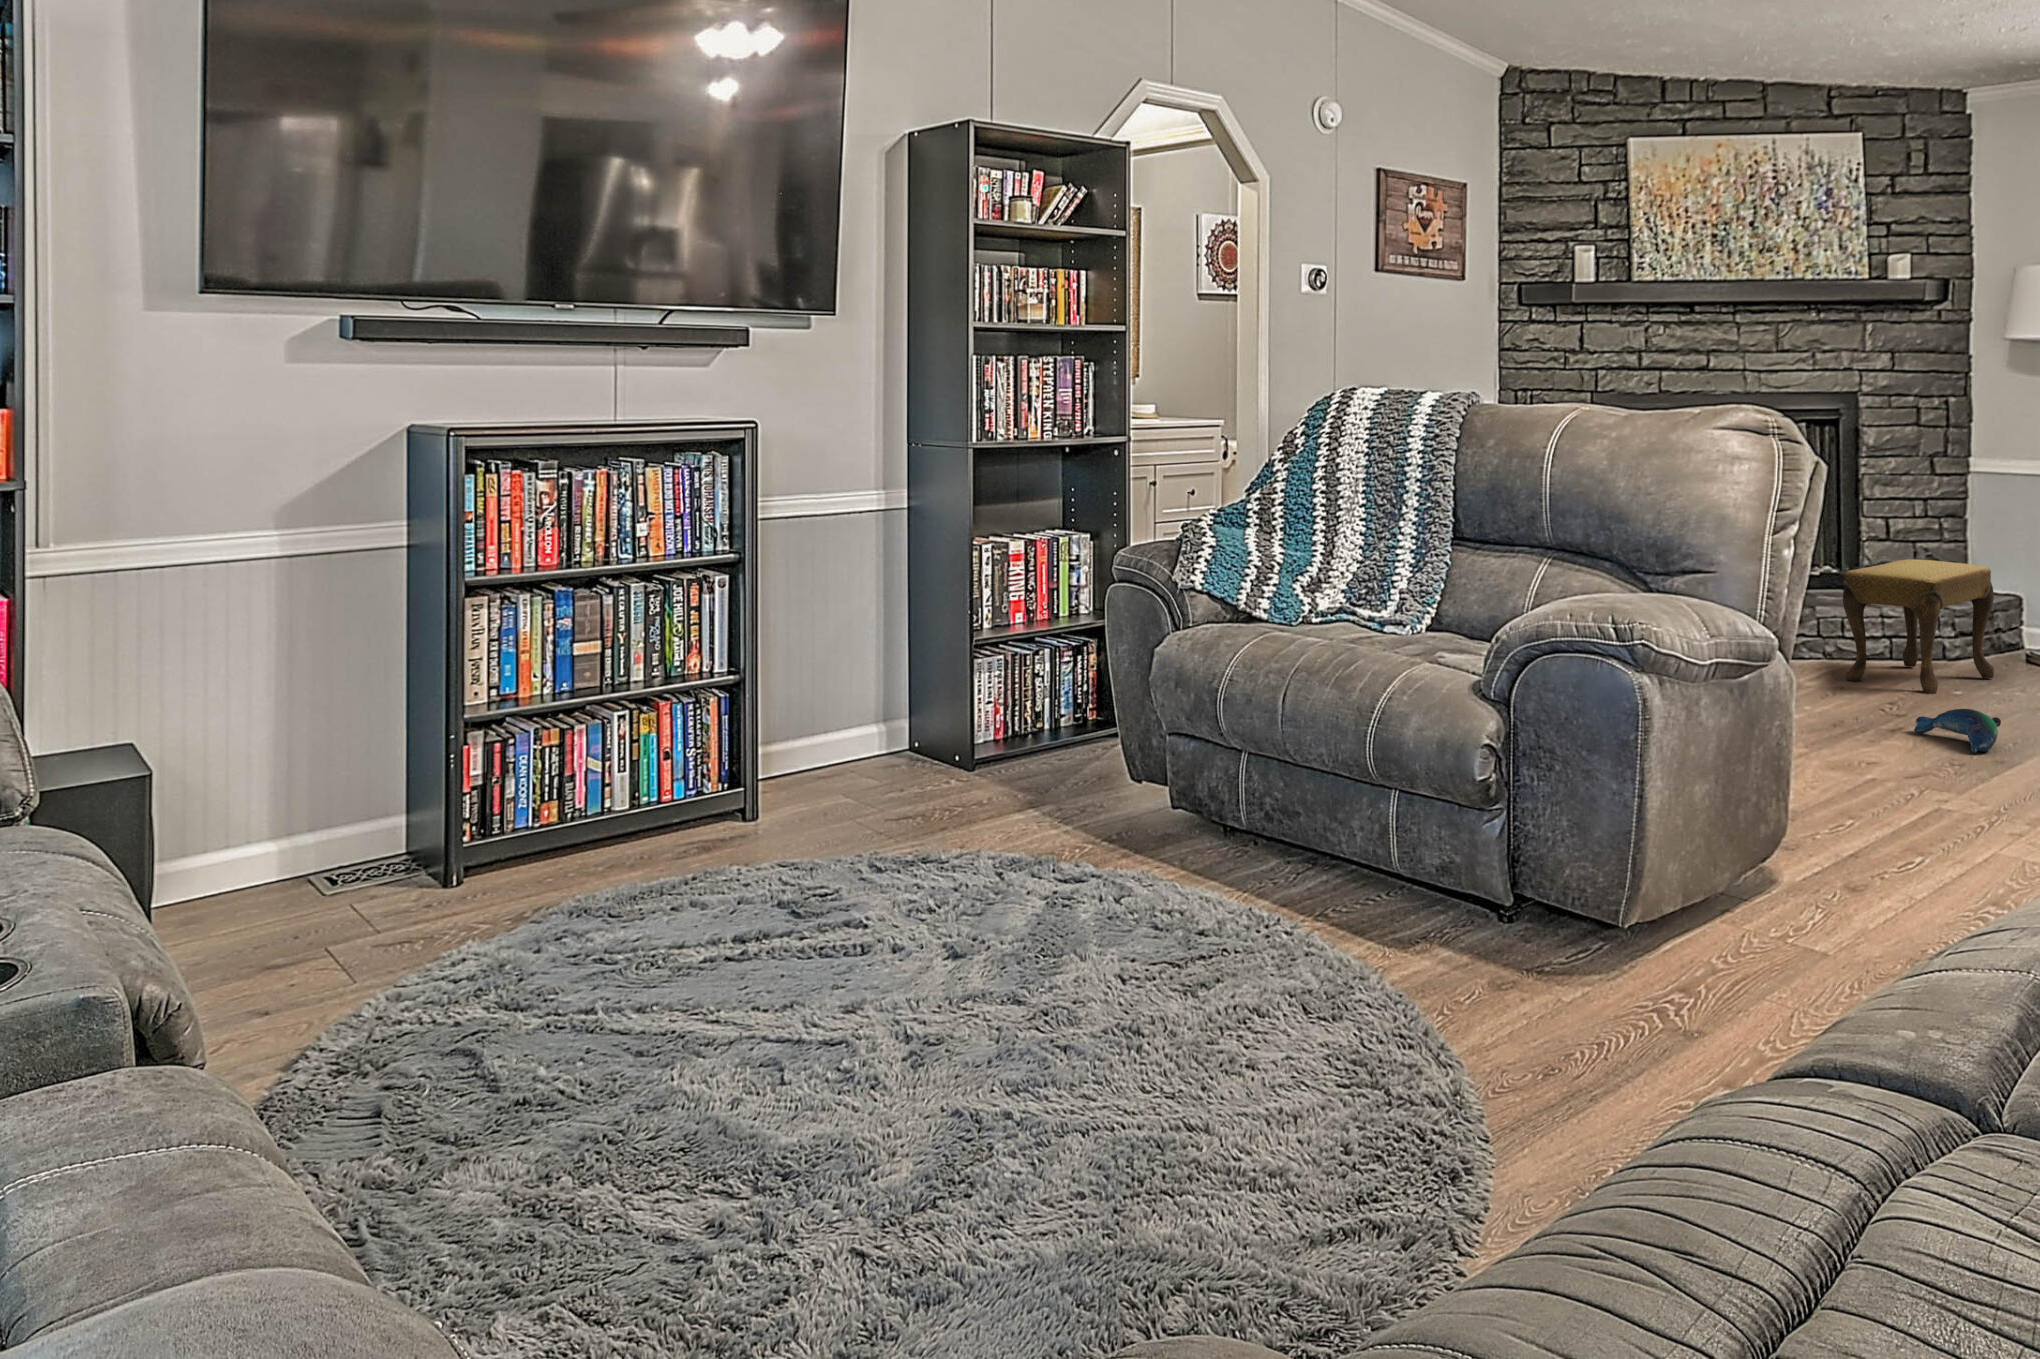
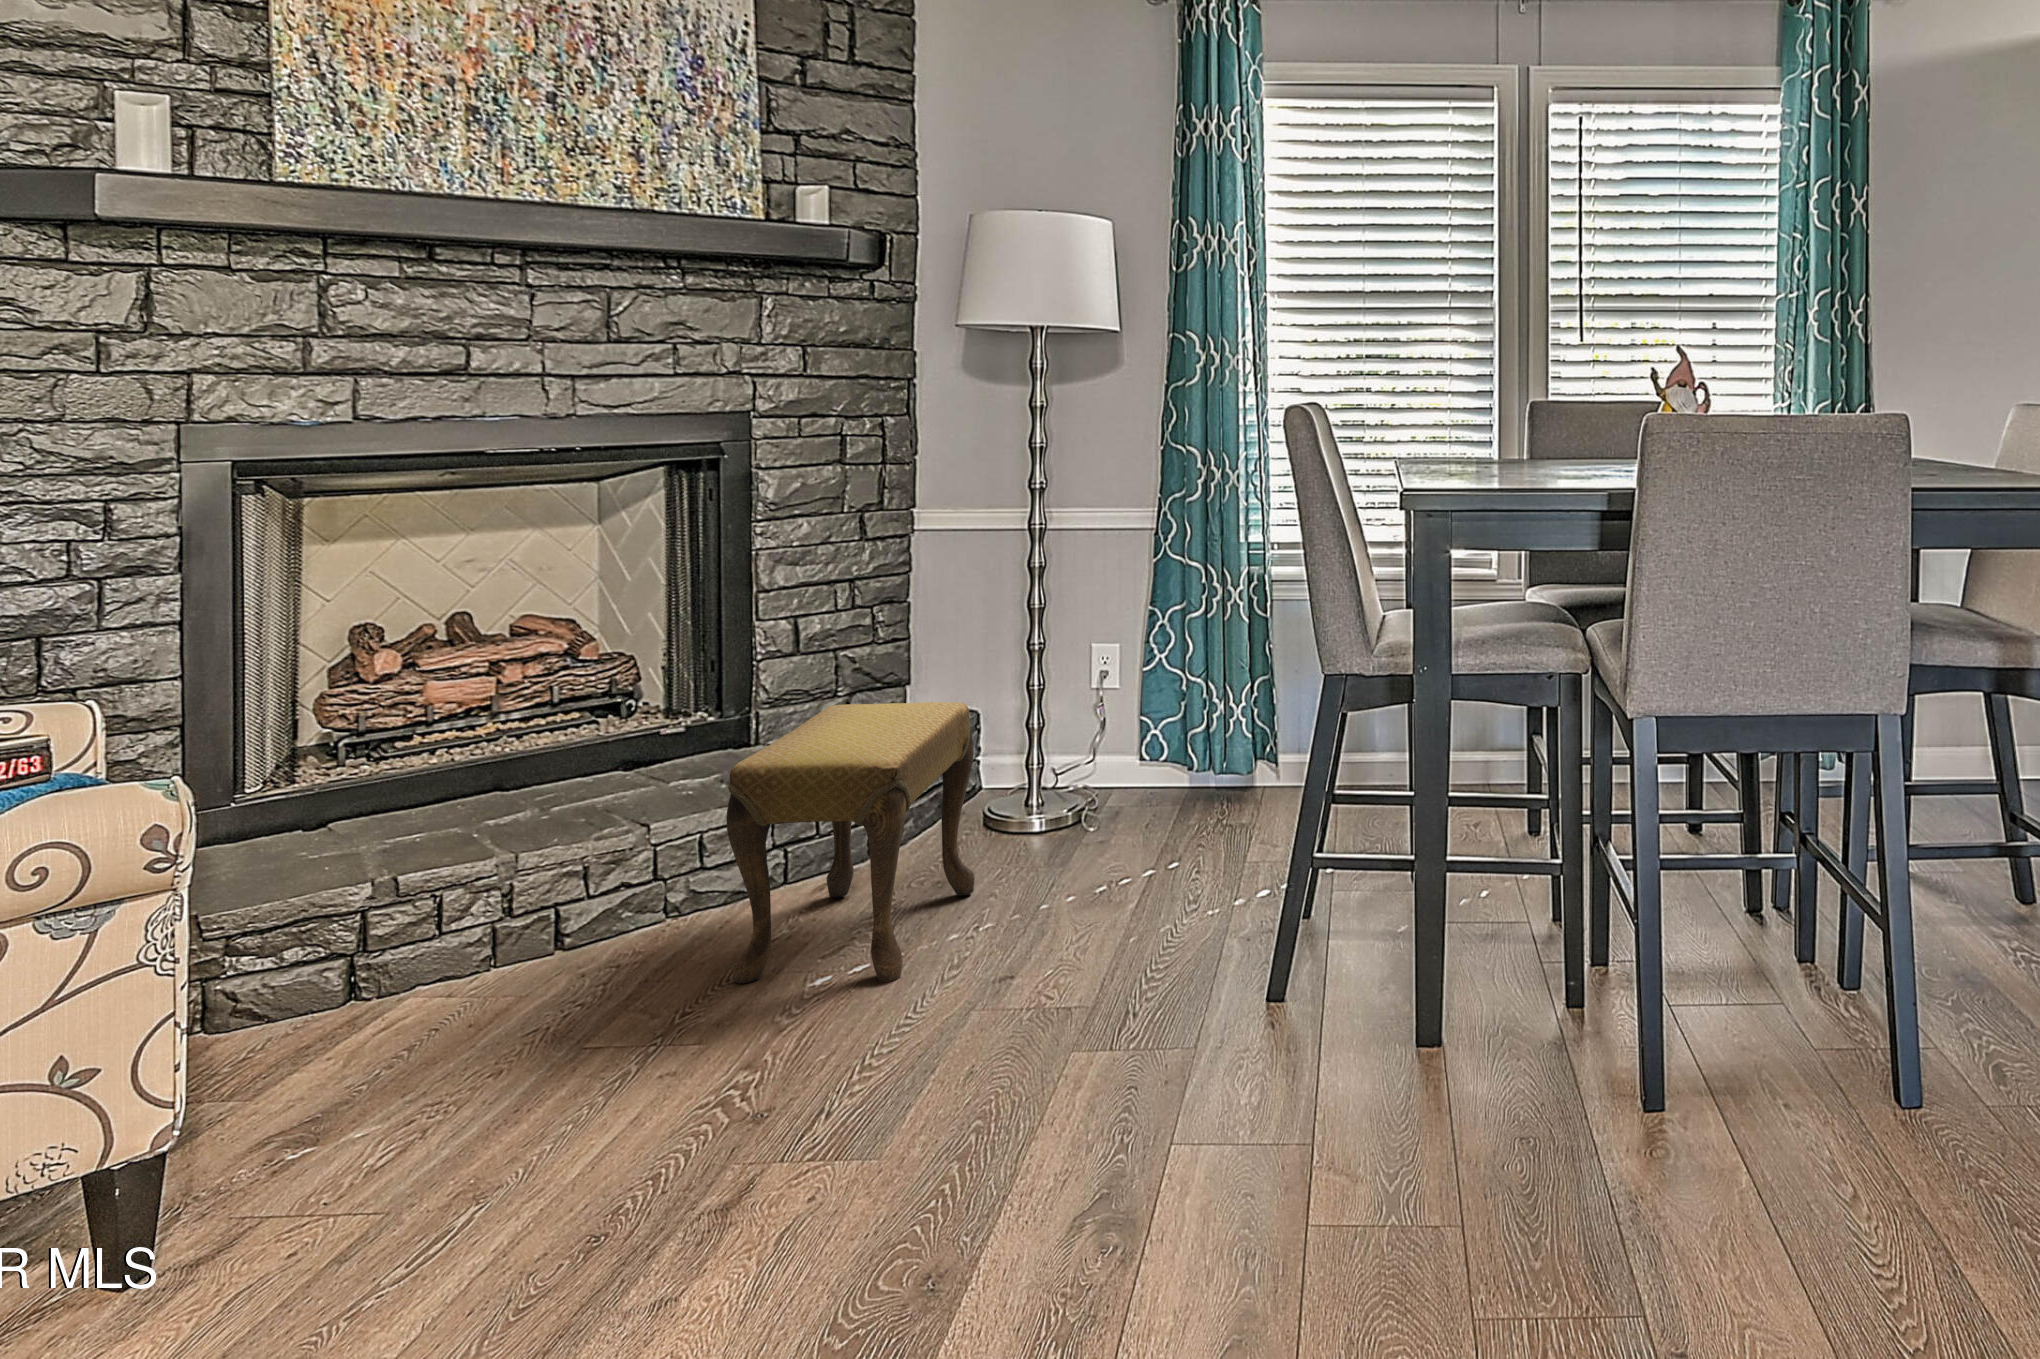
plush toy: present [1914,709,2001,753] -> none [899,1098,1076,1238]

